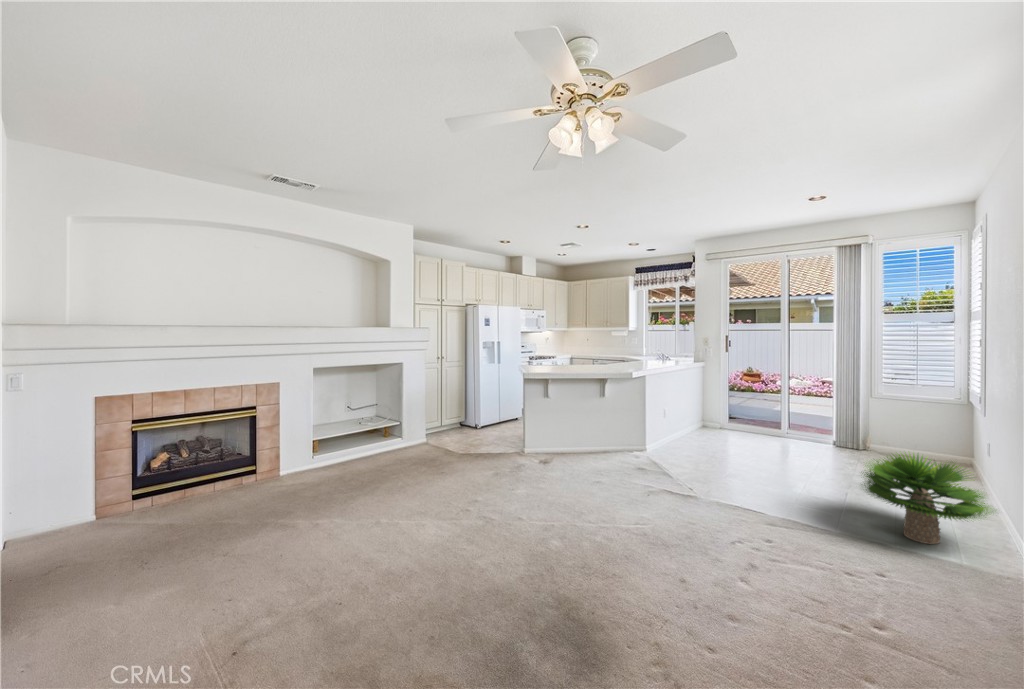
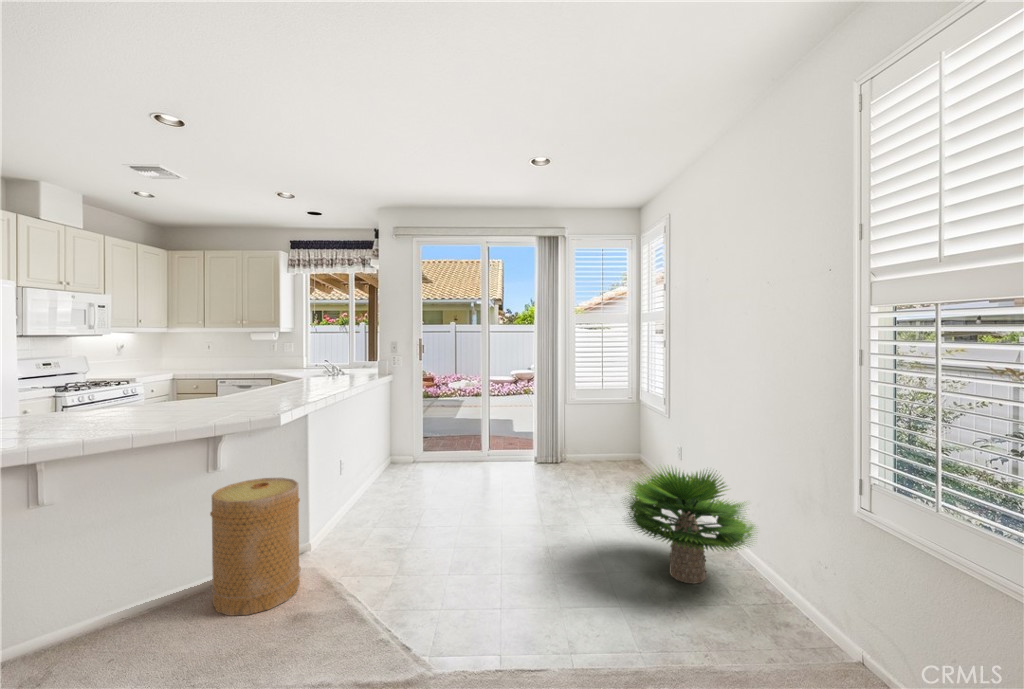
basket: none [596,419,638,482] -> present [210,478,301,616]

